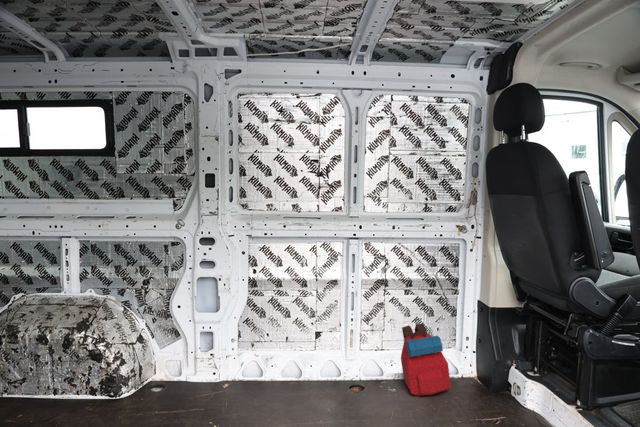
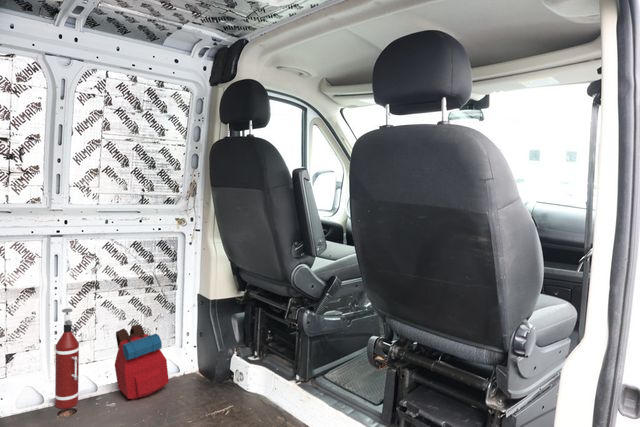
fire extinguisher: none [353,301,370,388] -> present [55,308,79,409]

